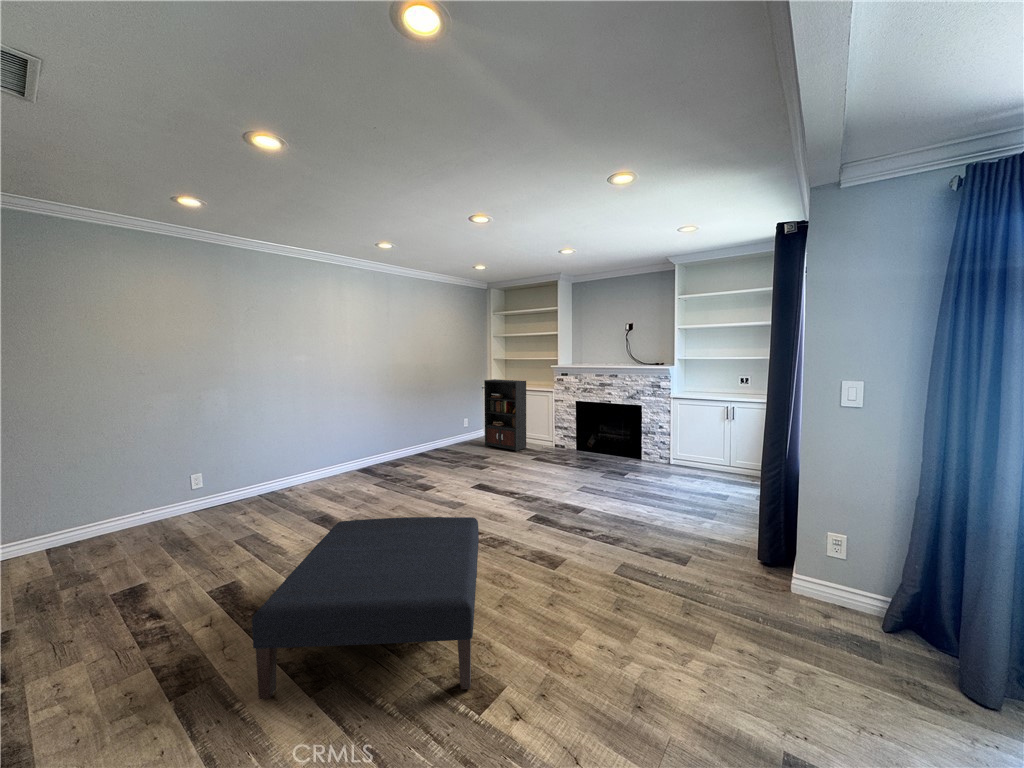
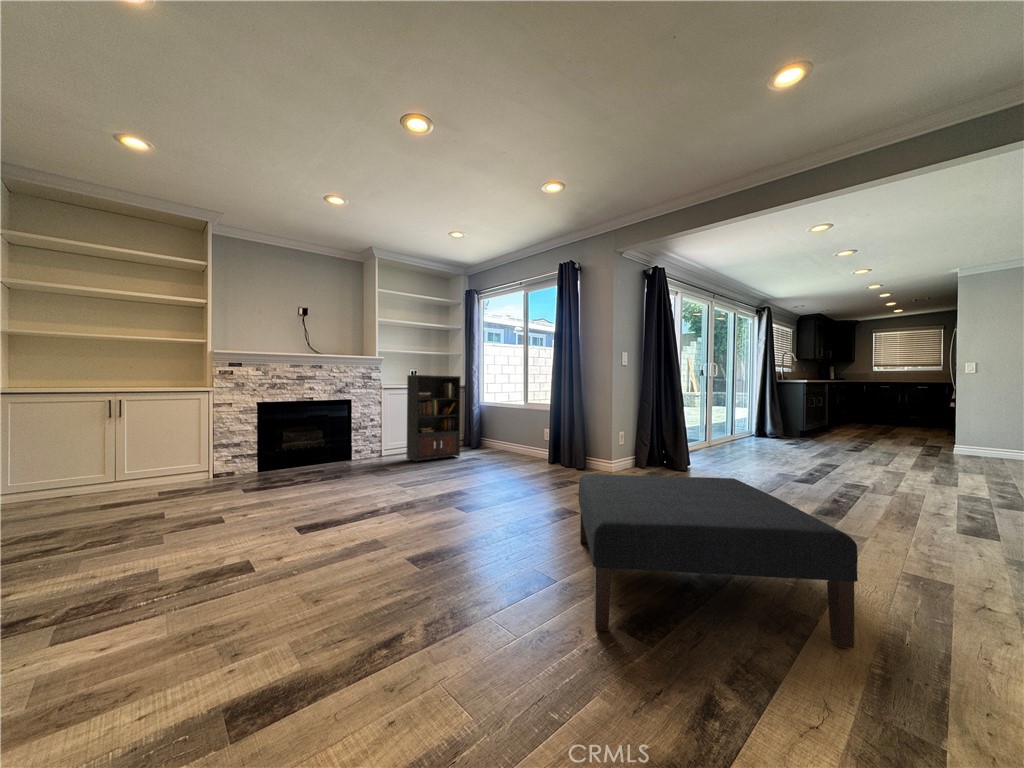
bookcase: present [484,379,543,451] -> present [407,375,461,462]

